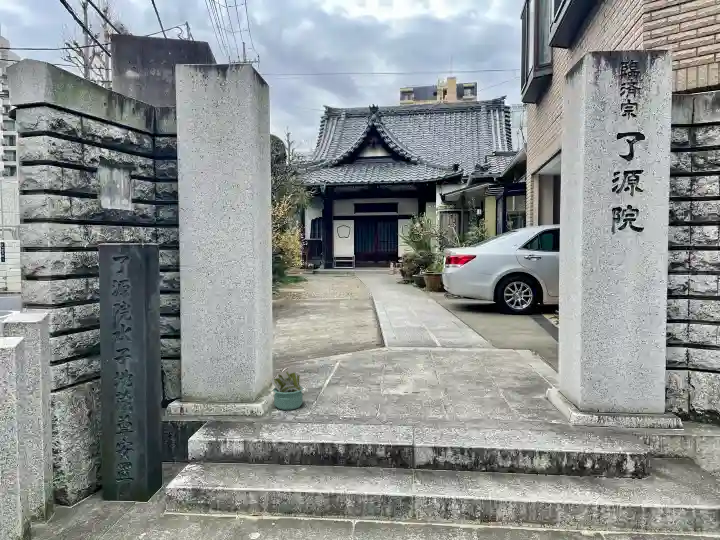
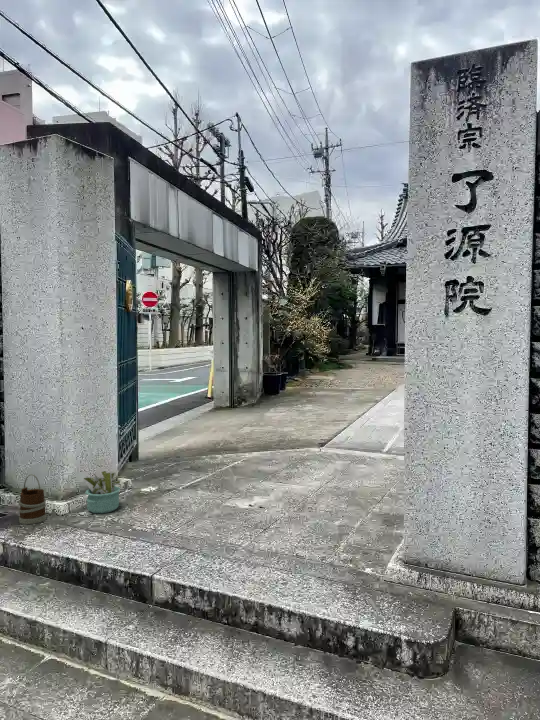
wooden bucket: none [224,379,249,425] -> present [19,474,47,524]

